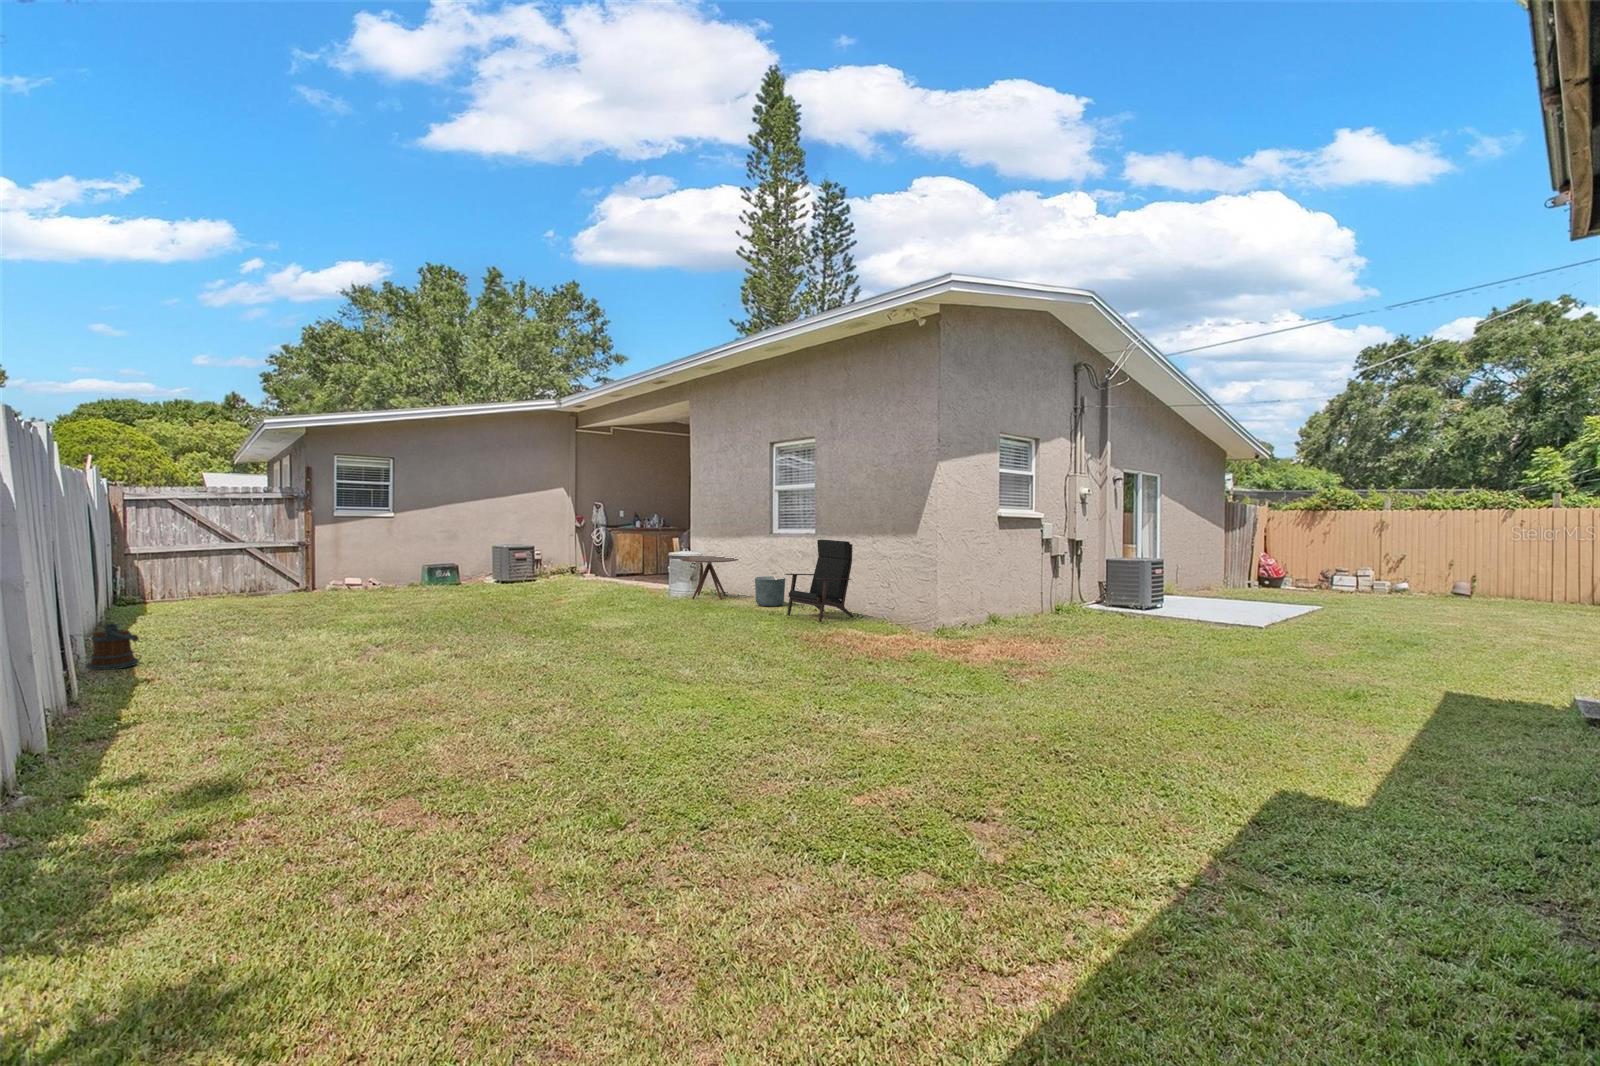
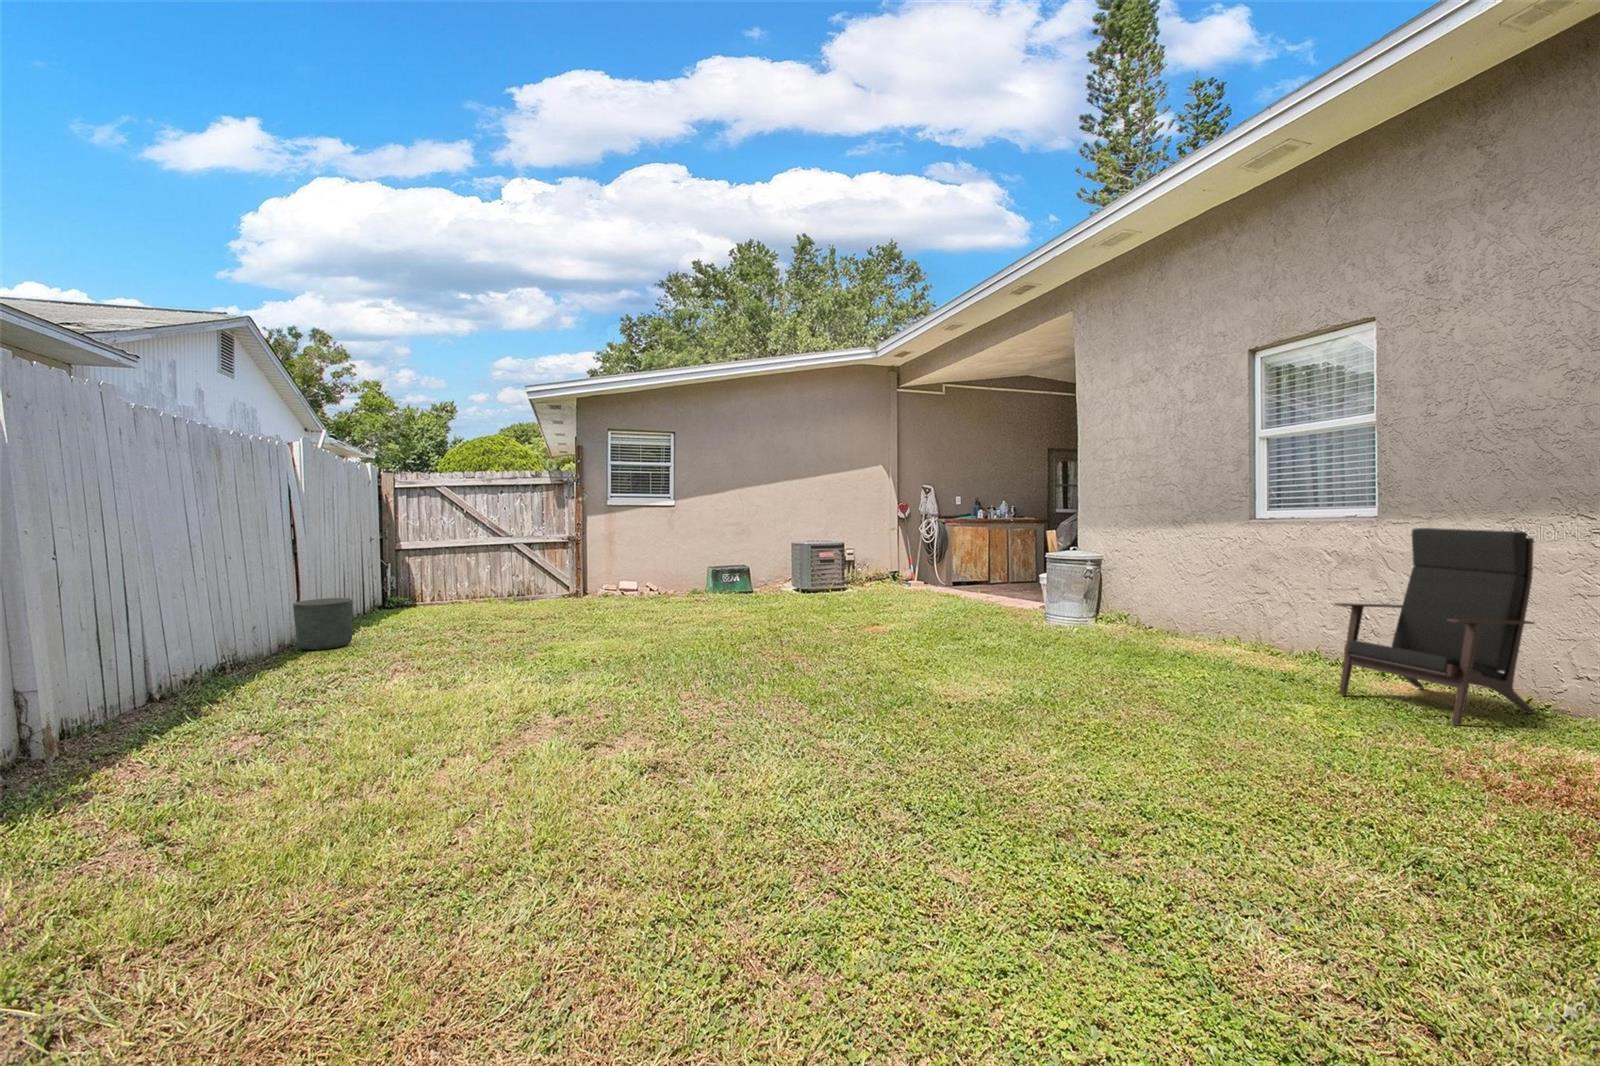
round table: present [680,556,738,600] -> none [1069,561,1181,641]
planter: present [755,576,785,607] -> present [293,598,353,650]
bucket: present [86,623,139,670] -> none [73,663,165,749]

